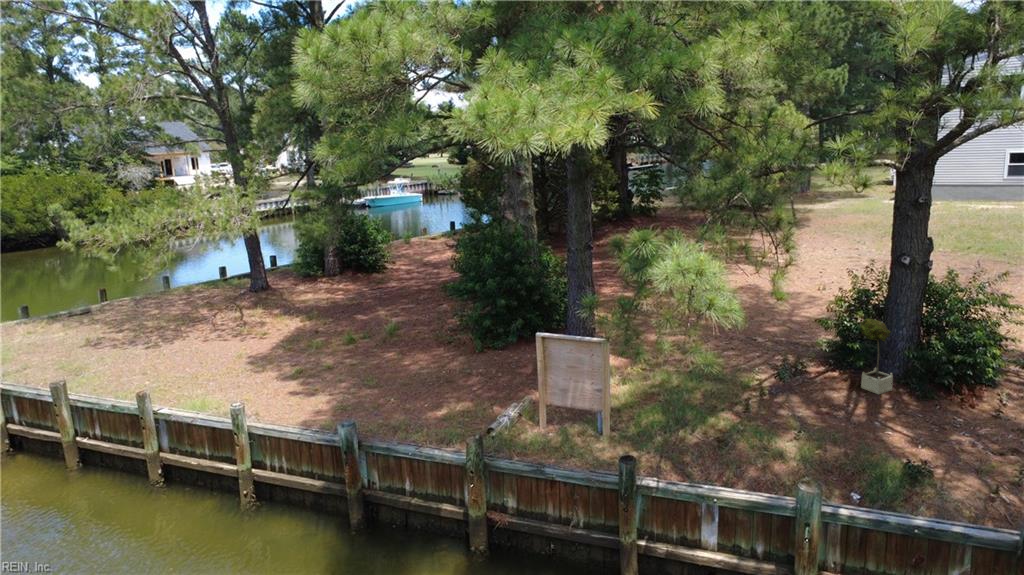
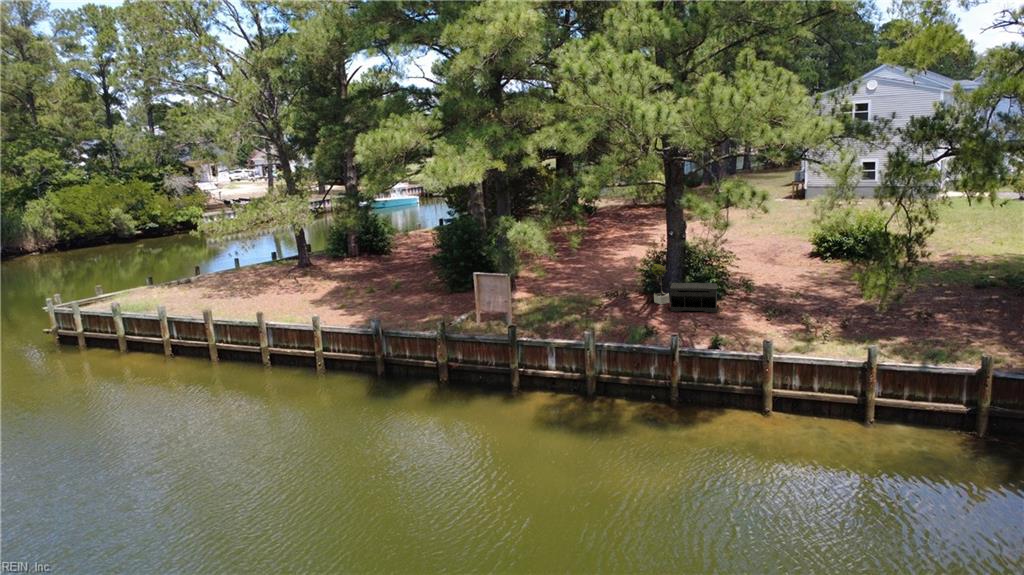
bench: none [903,356,1014,420] -> present [670,283,717,312]

